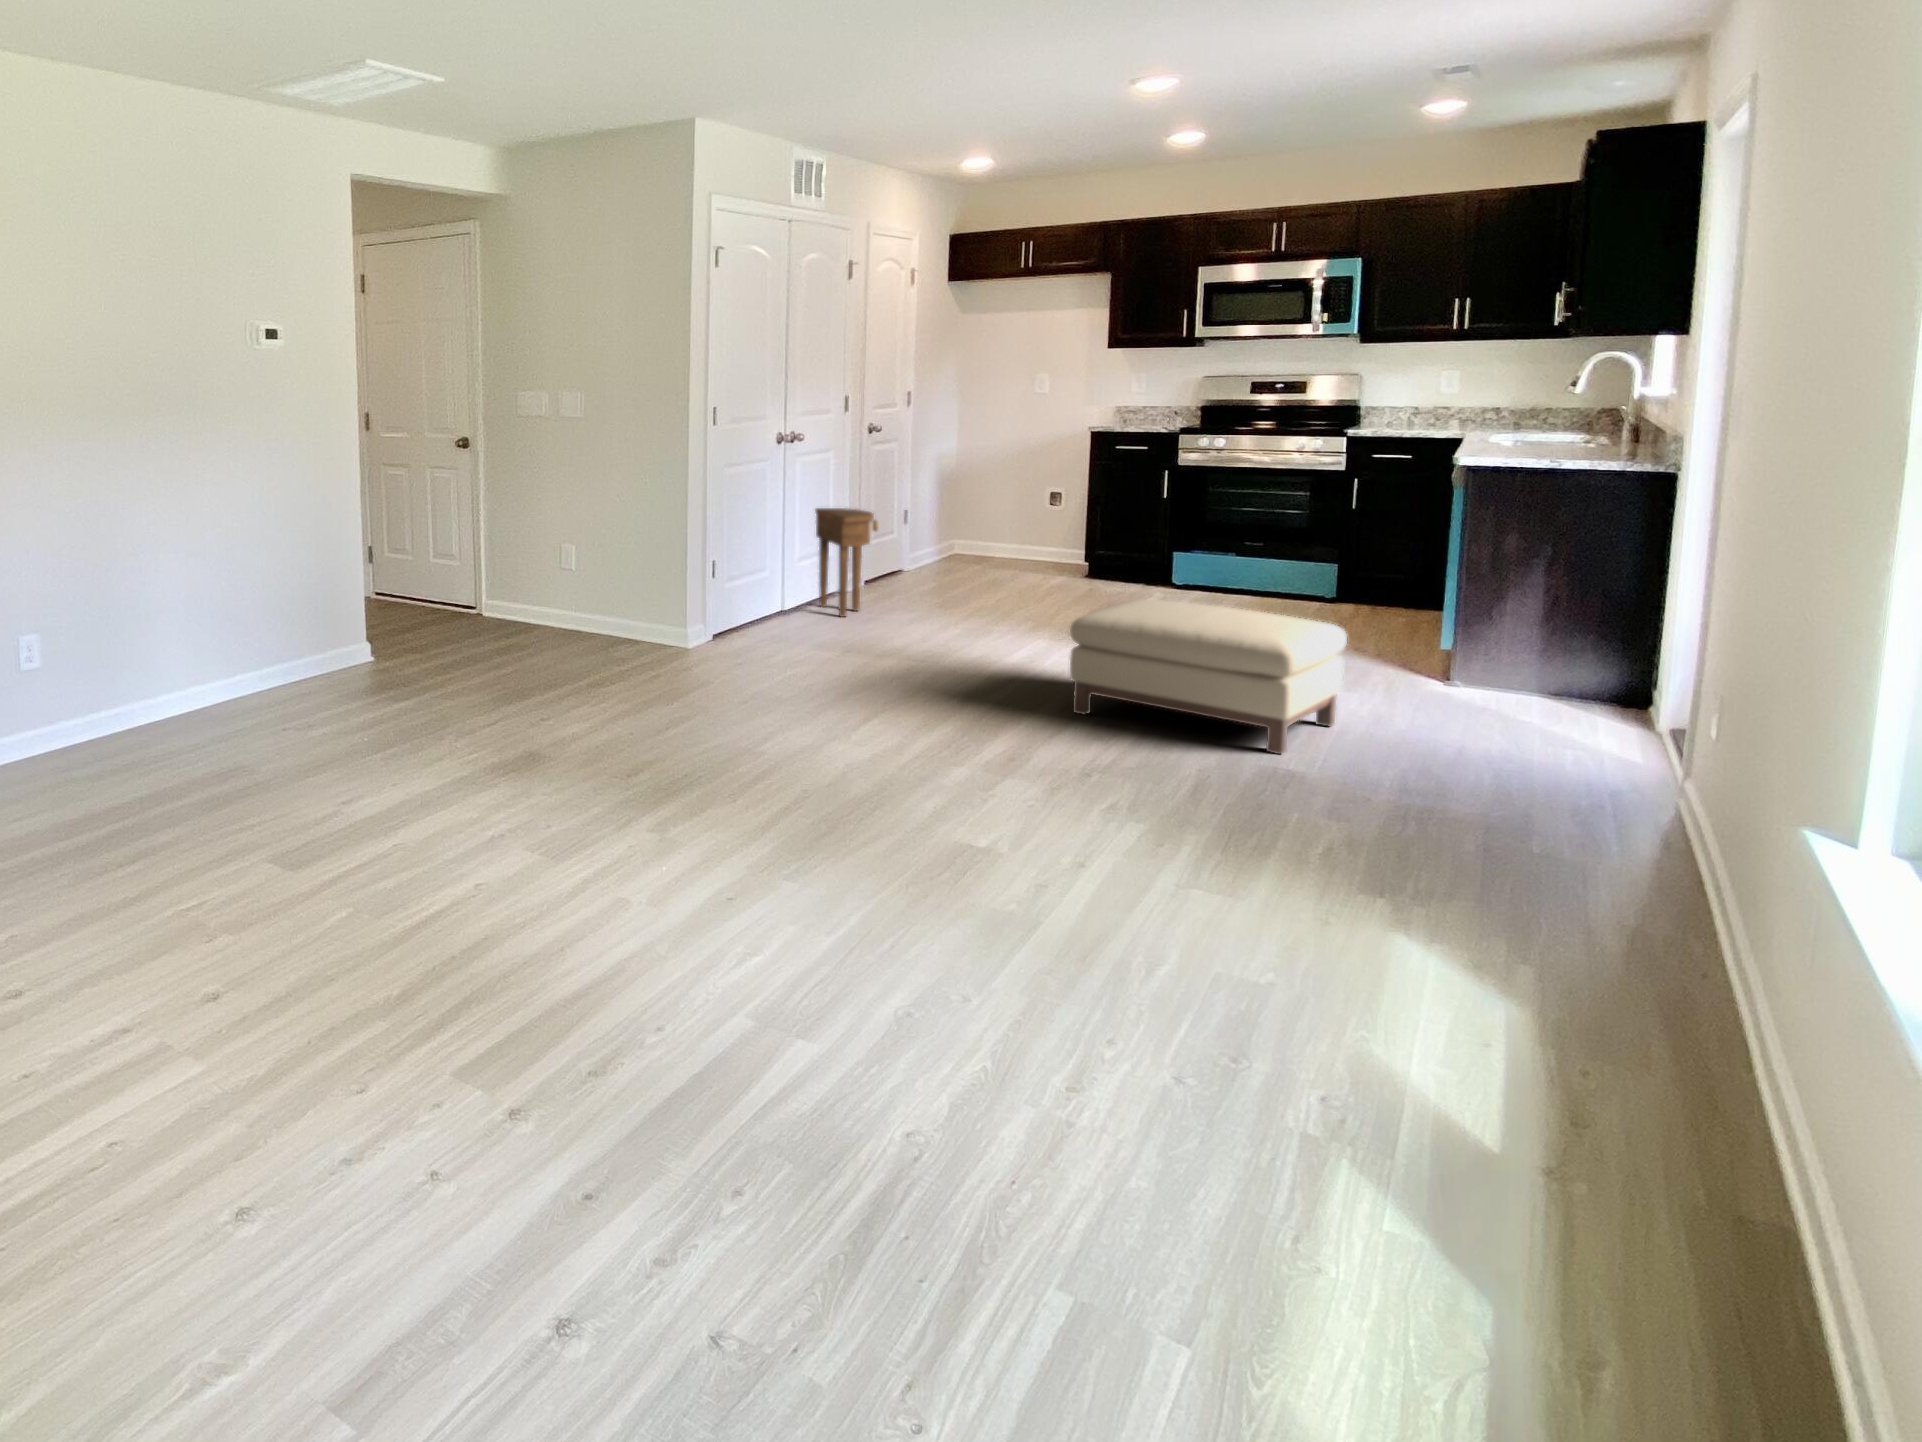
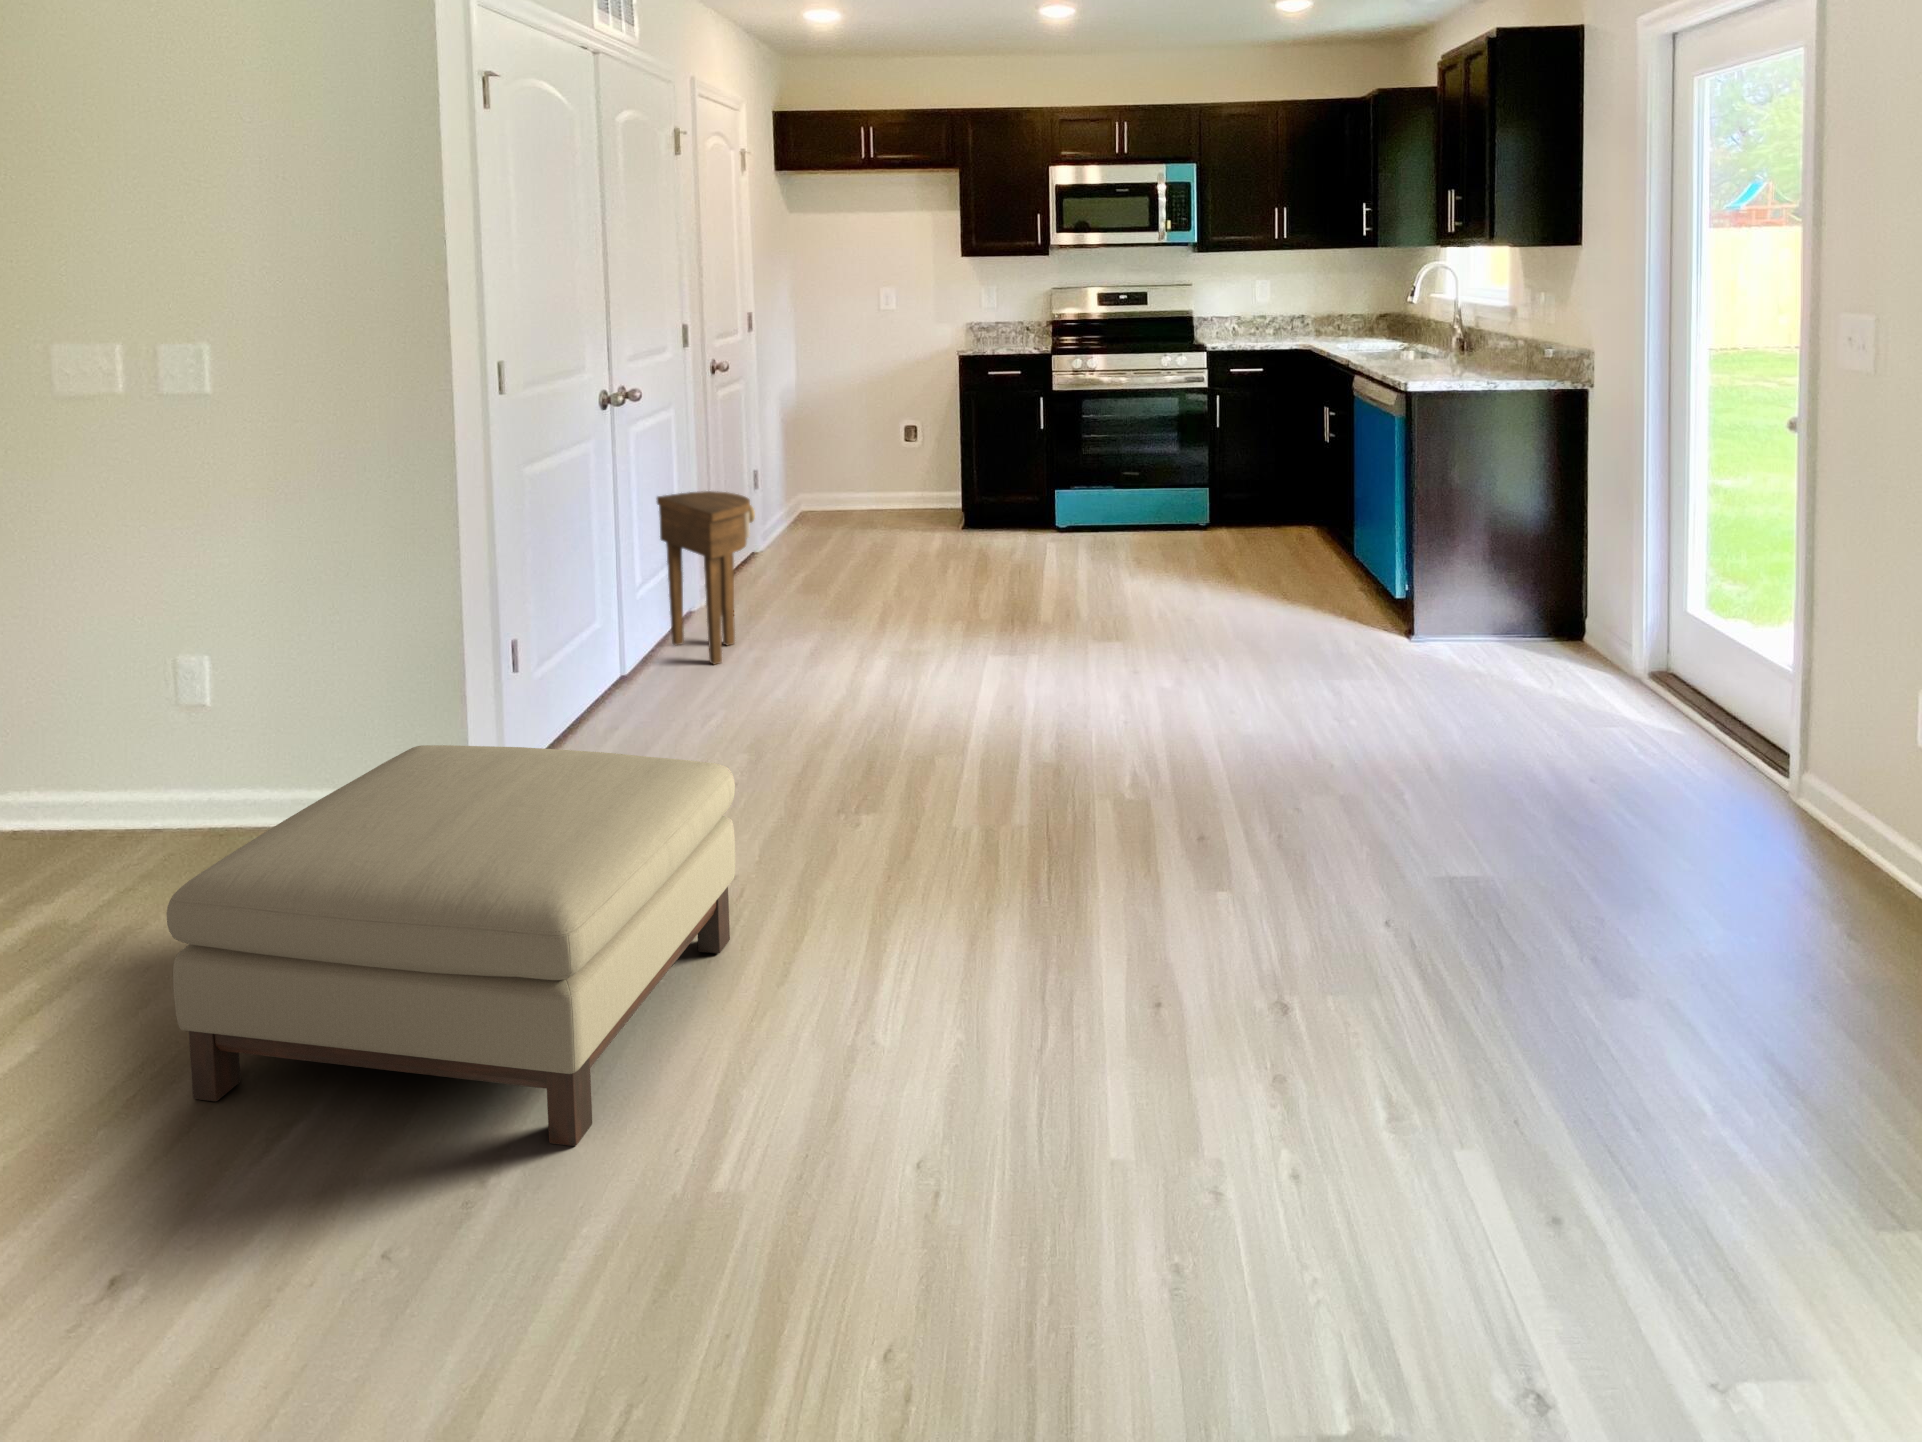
ottoman: present [1070,599,1347,754] -> present [167,745,735,1146]

